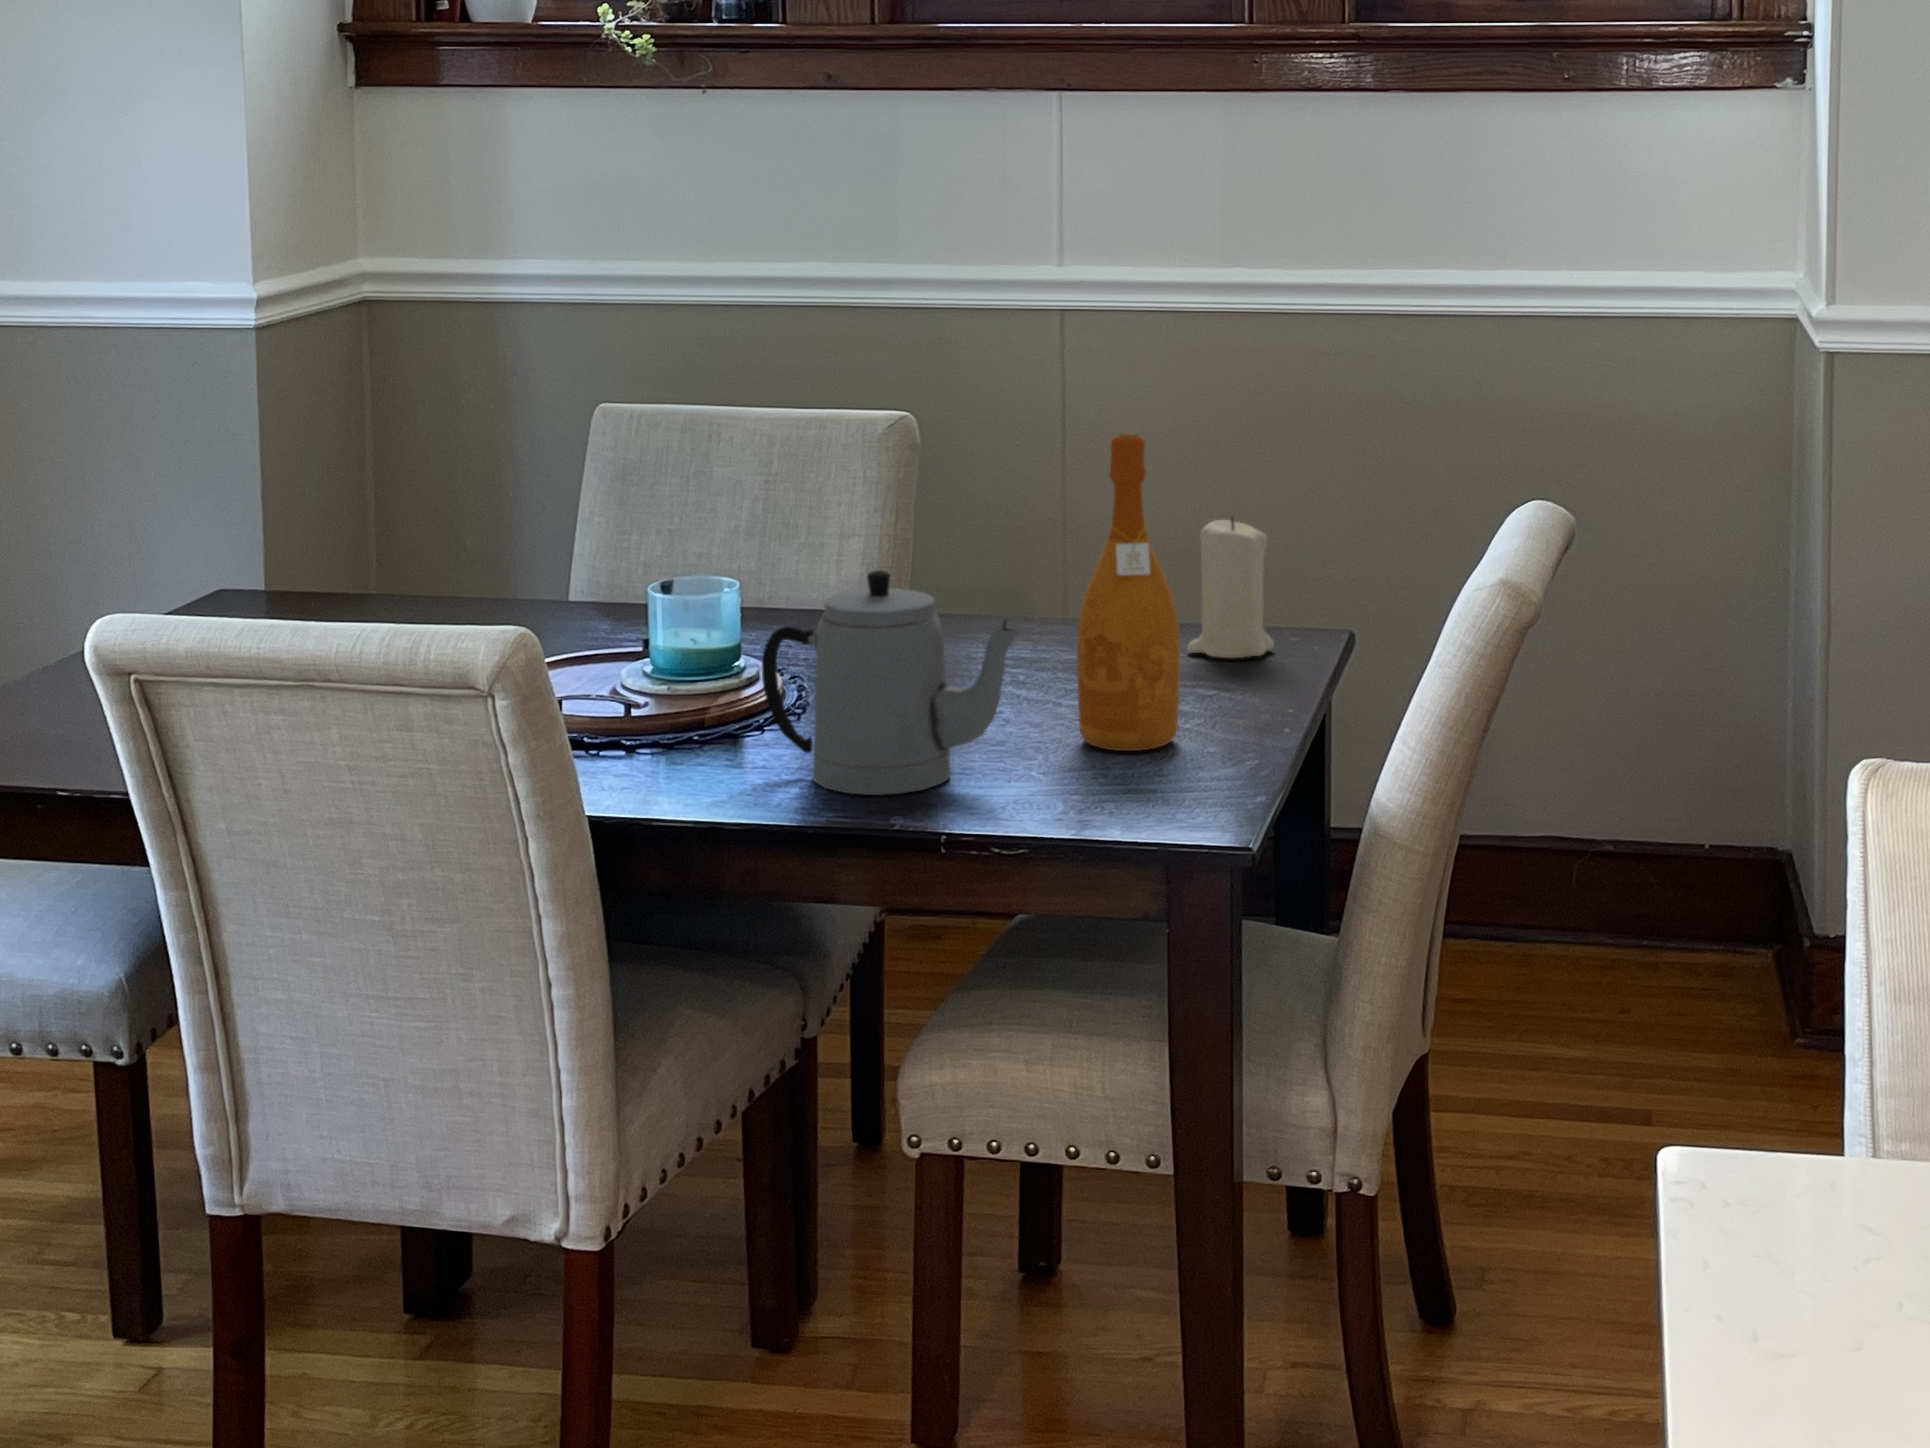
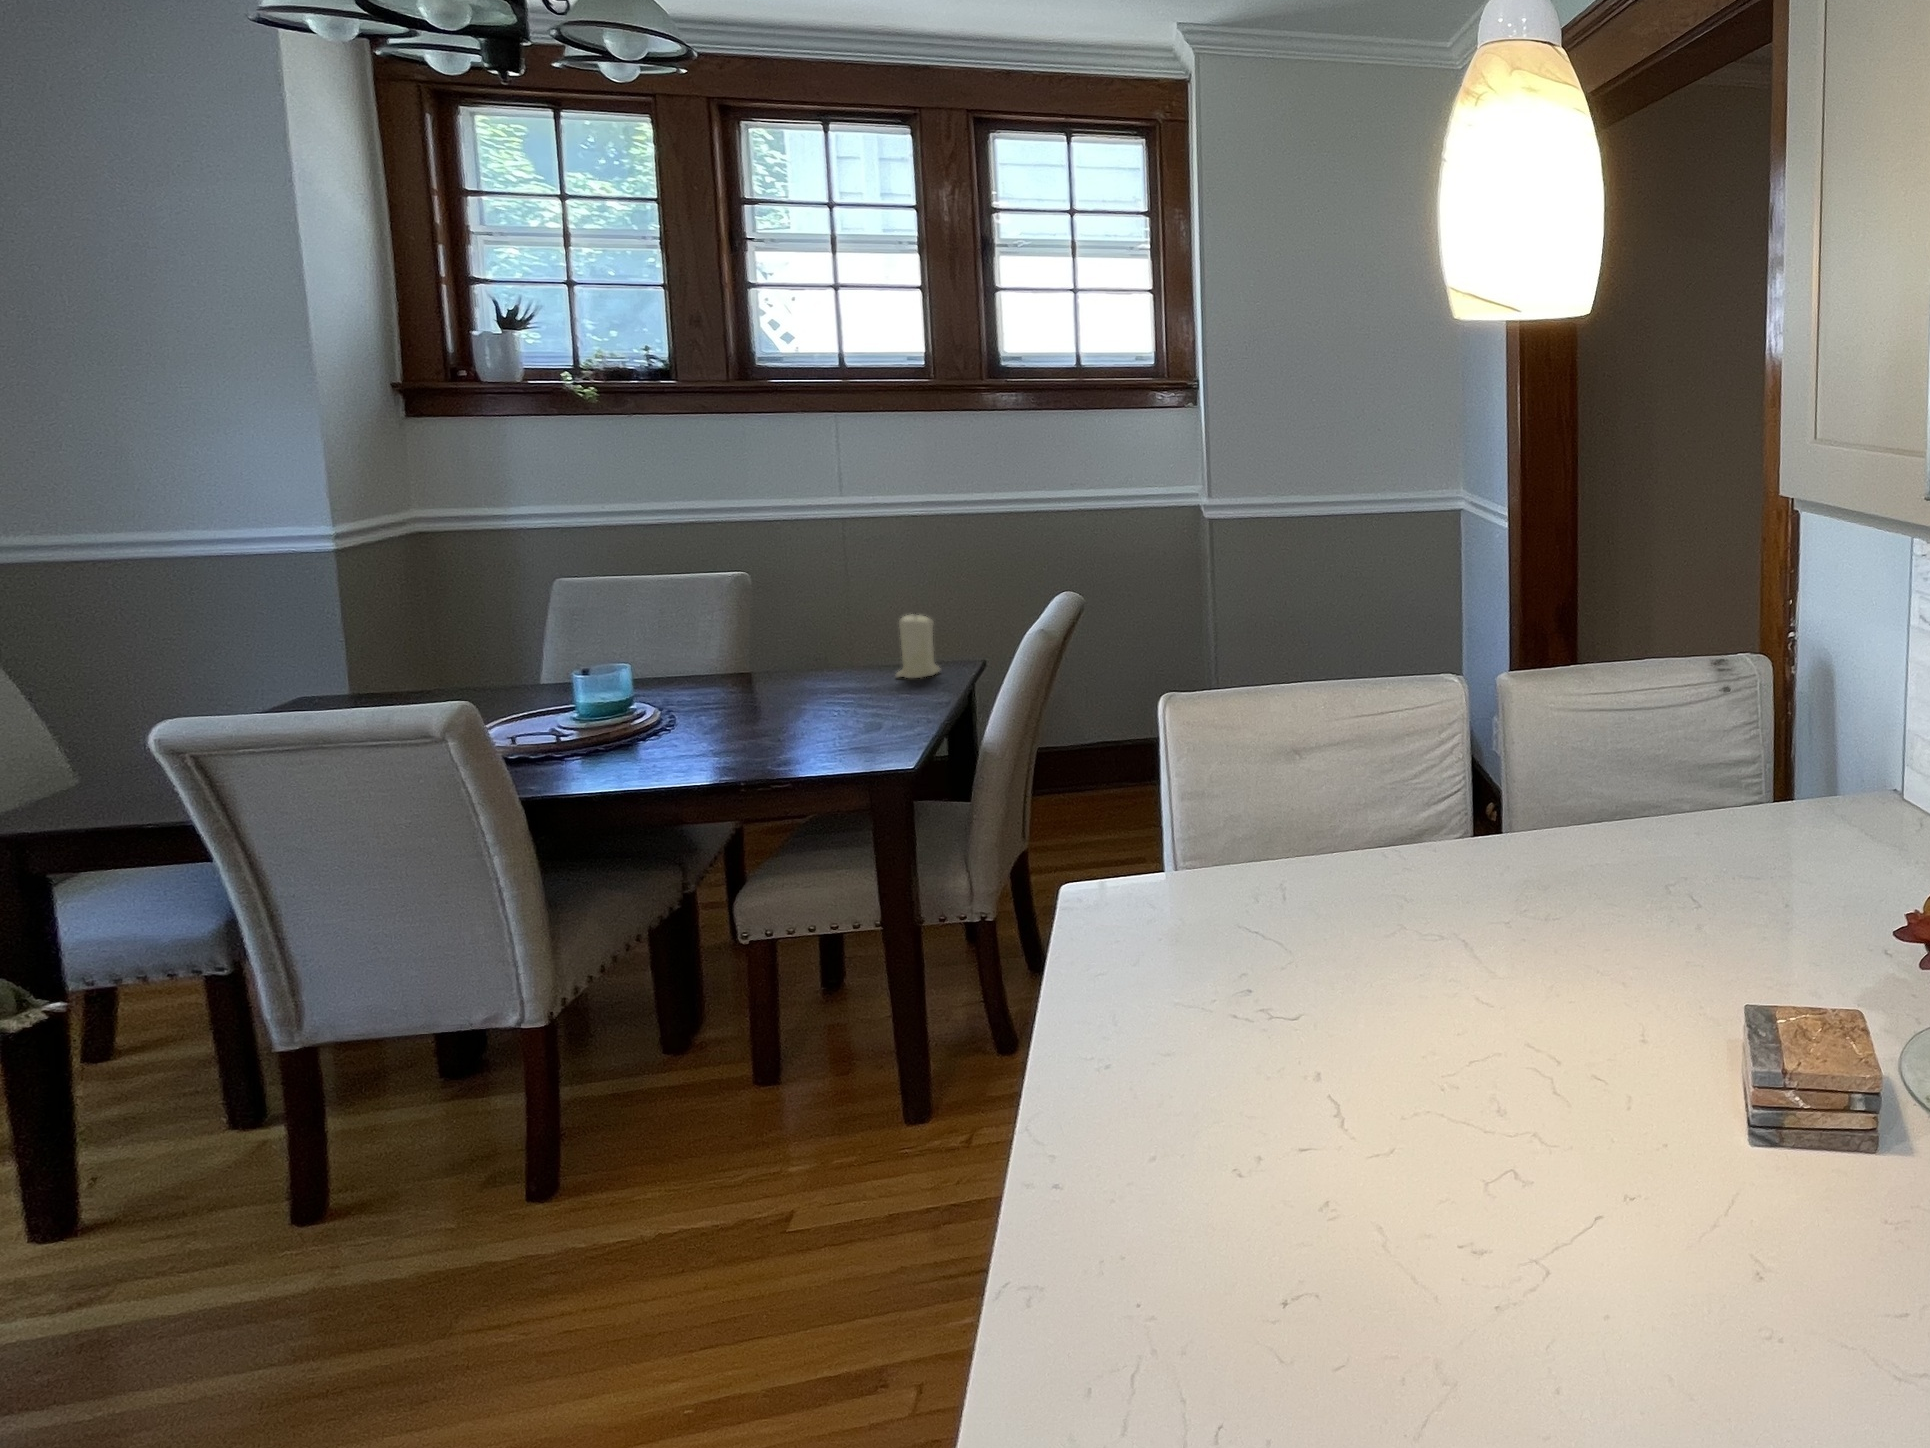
wine bottle: present [1077,433,1180,751] -> none [821,580,877,728]
teapot: present [762,570,1019,795] -> none [636,656,781,767]

